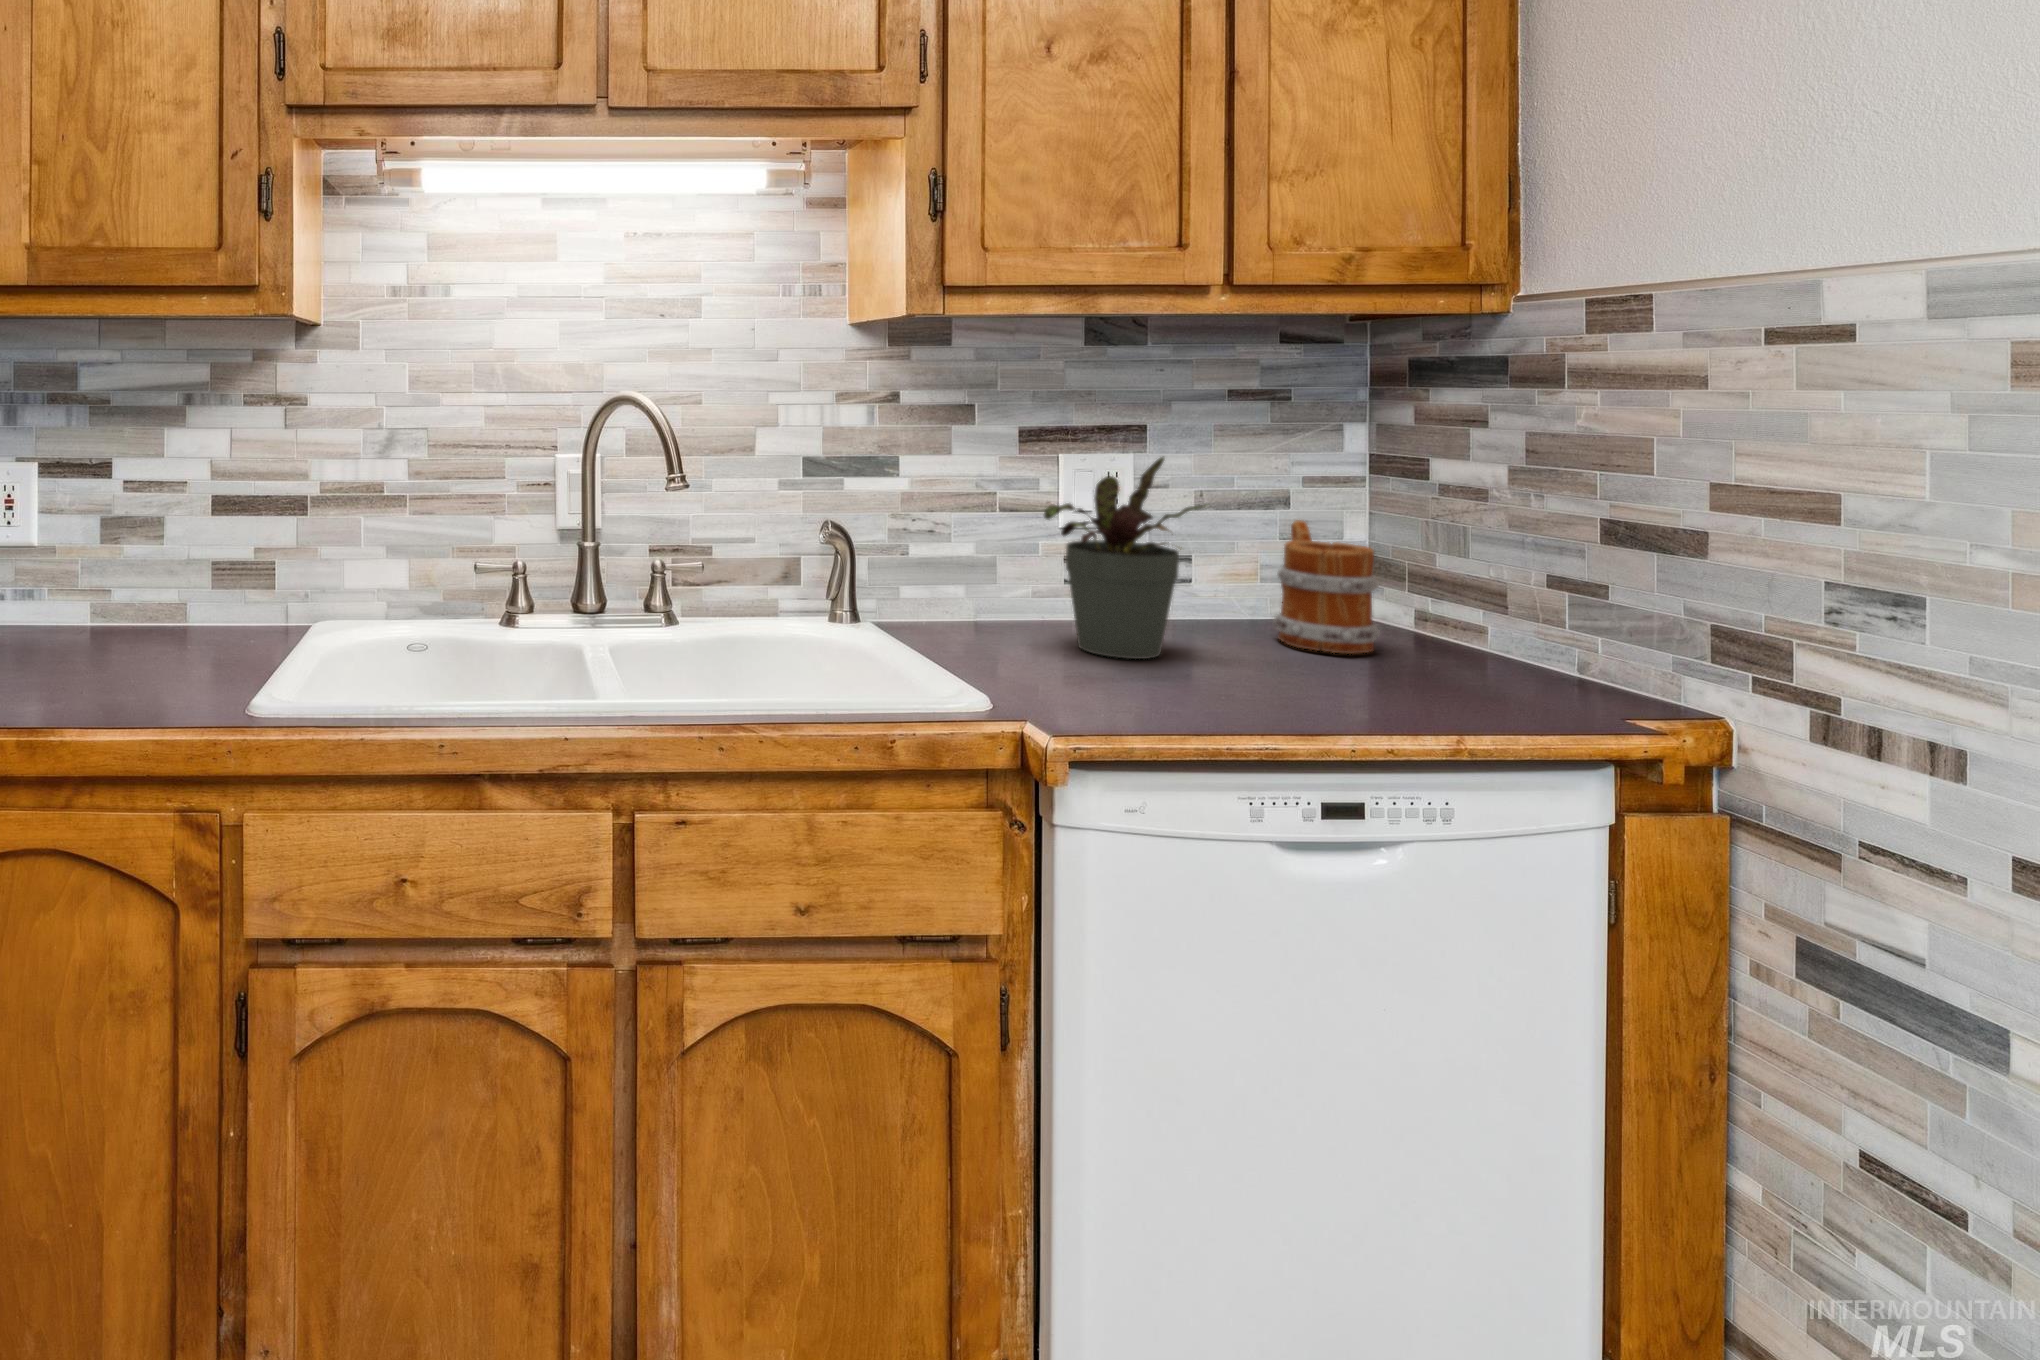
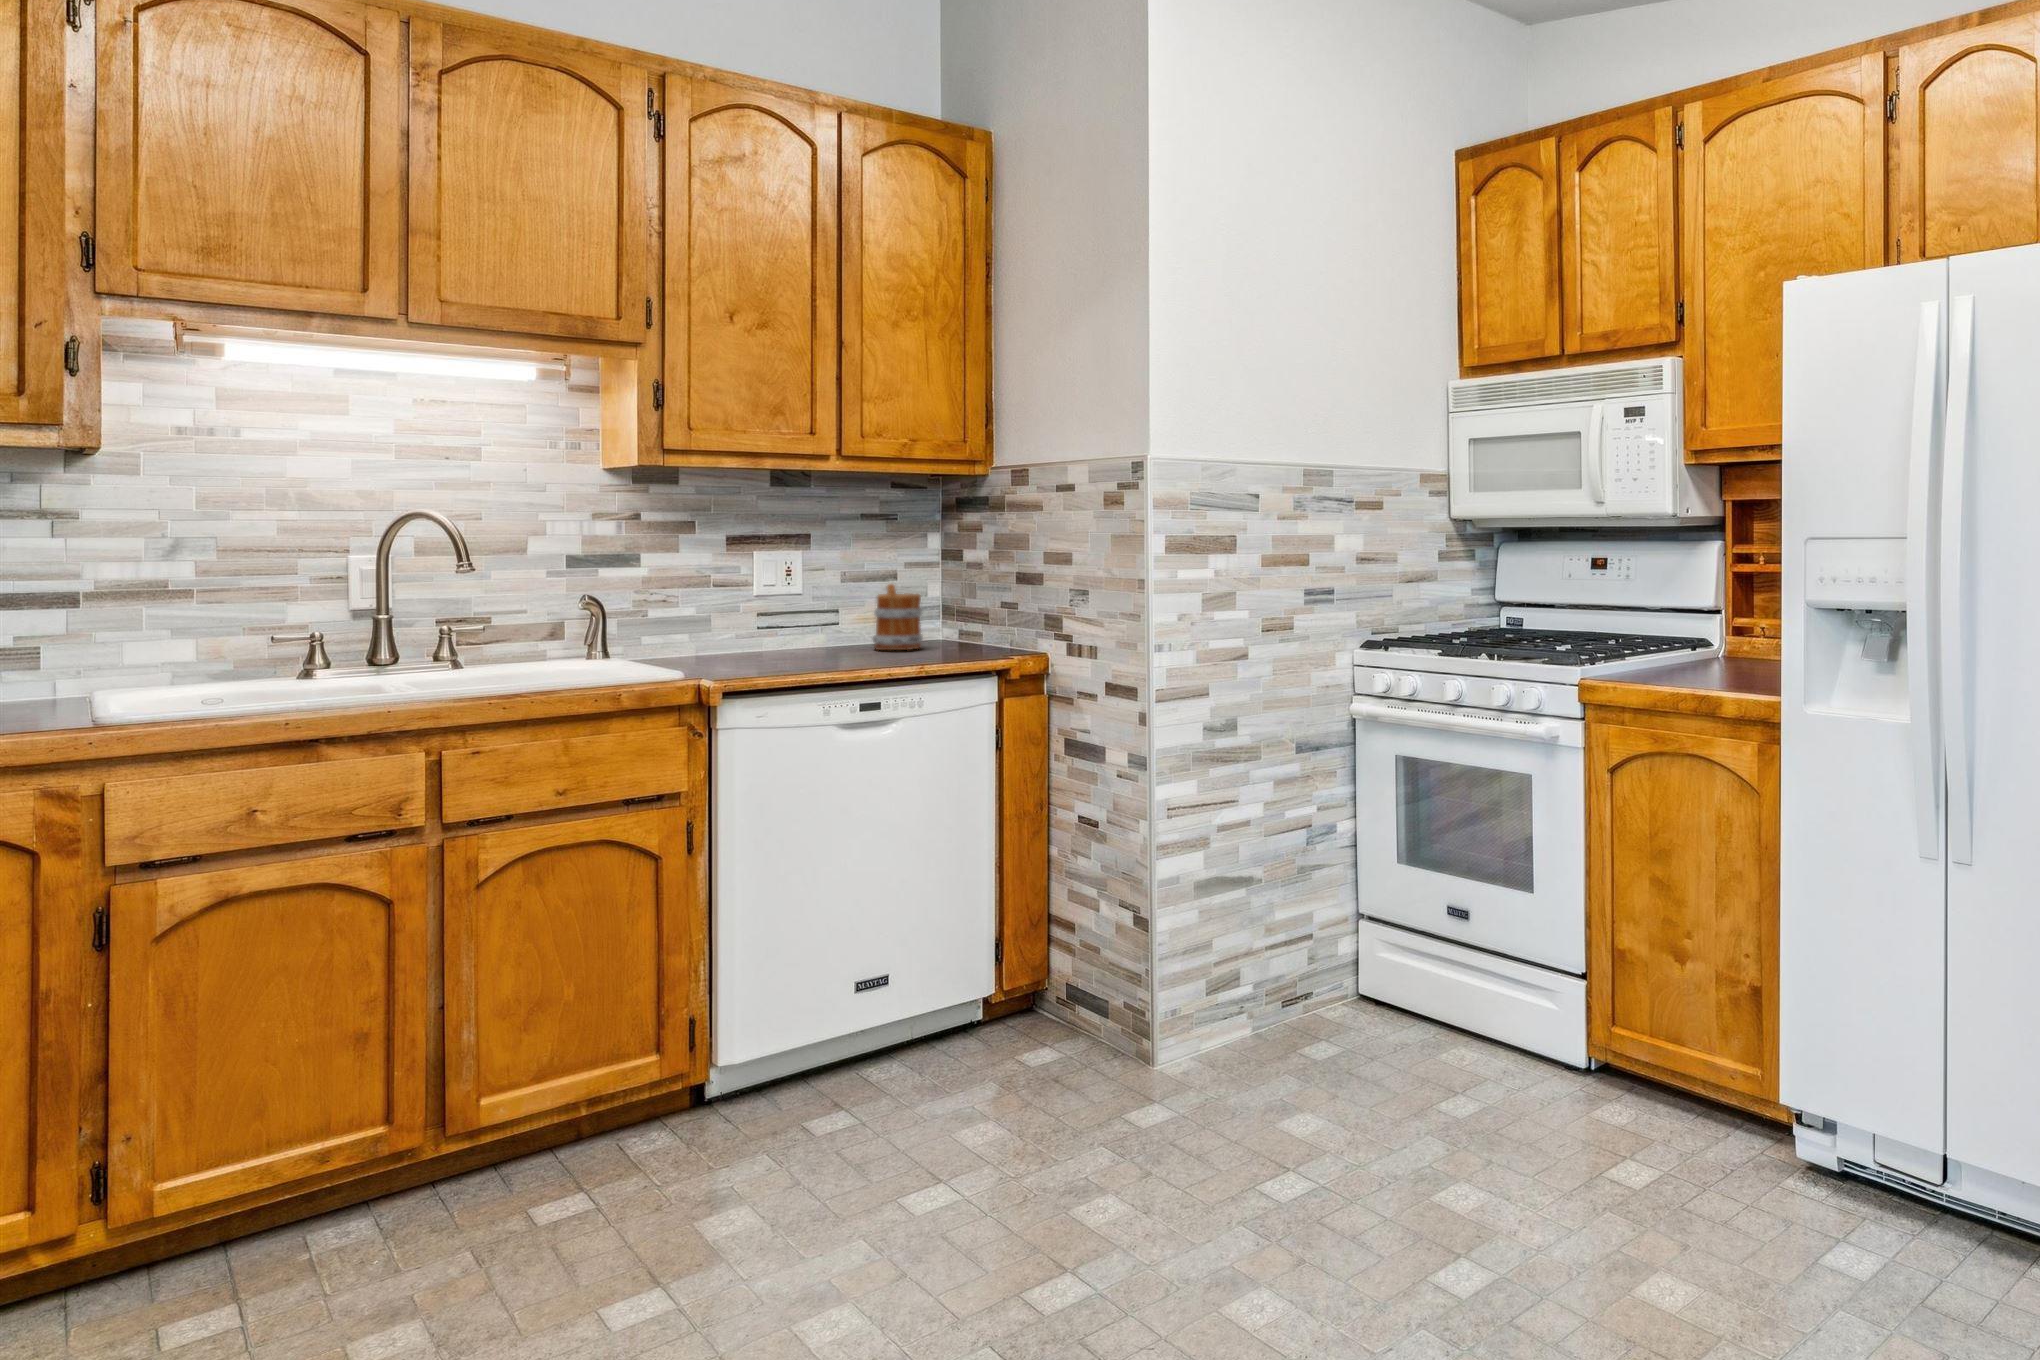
potted plant: present [1044,457,1205,659] -> none [729,546,826,660]

